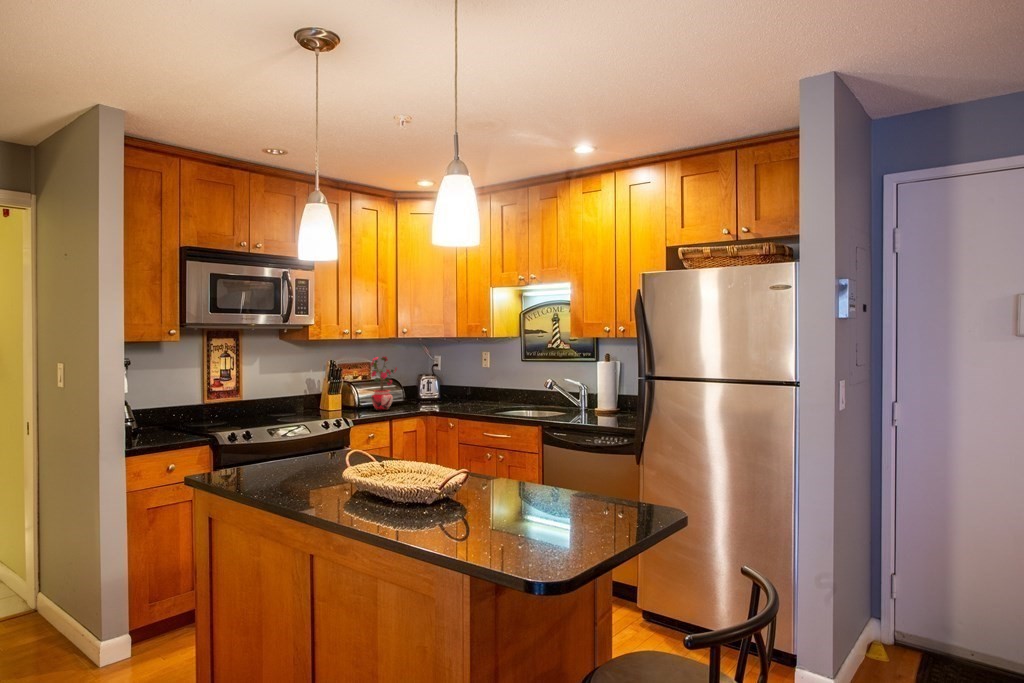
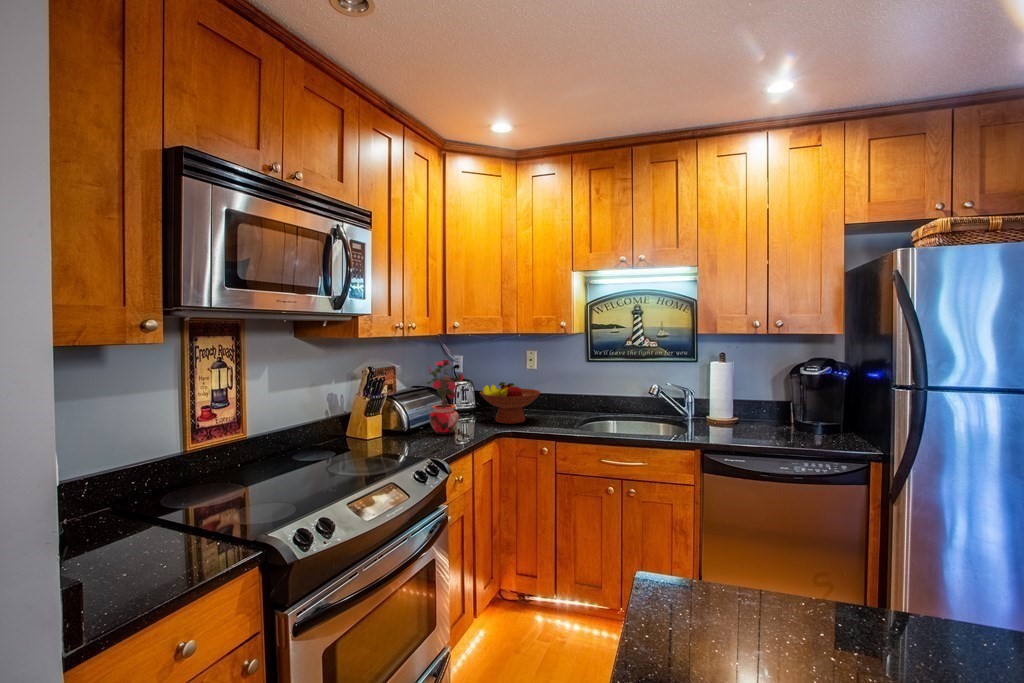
fruit bowl: none [420,375,468,408] -> present [480,382,541,424]

